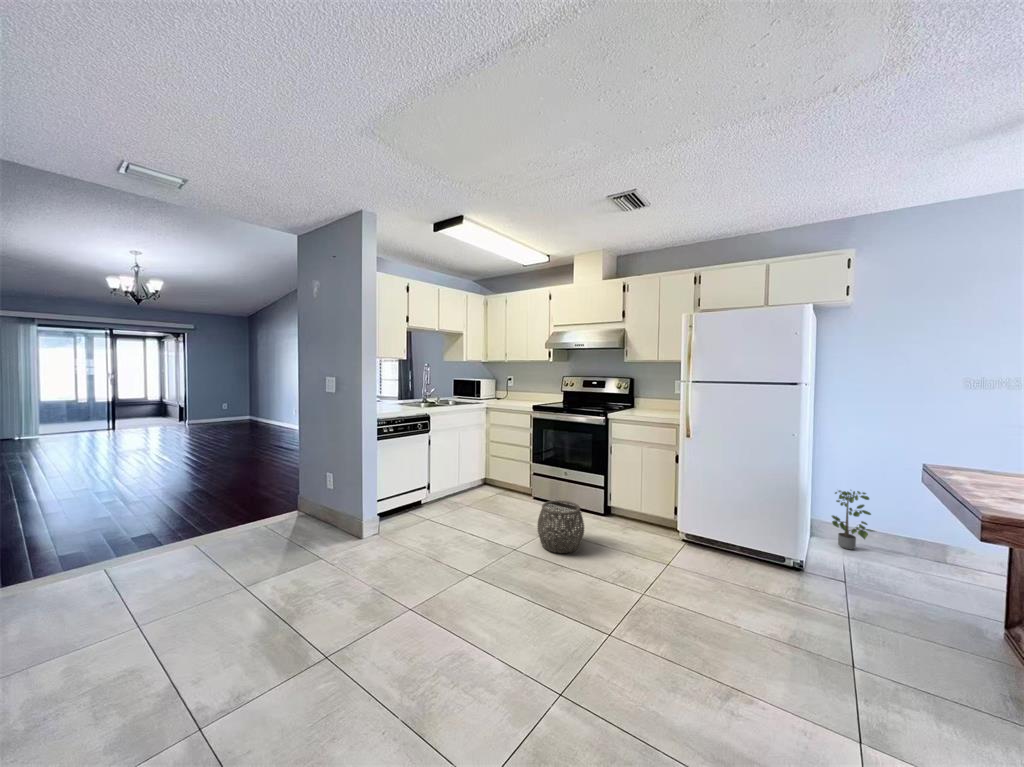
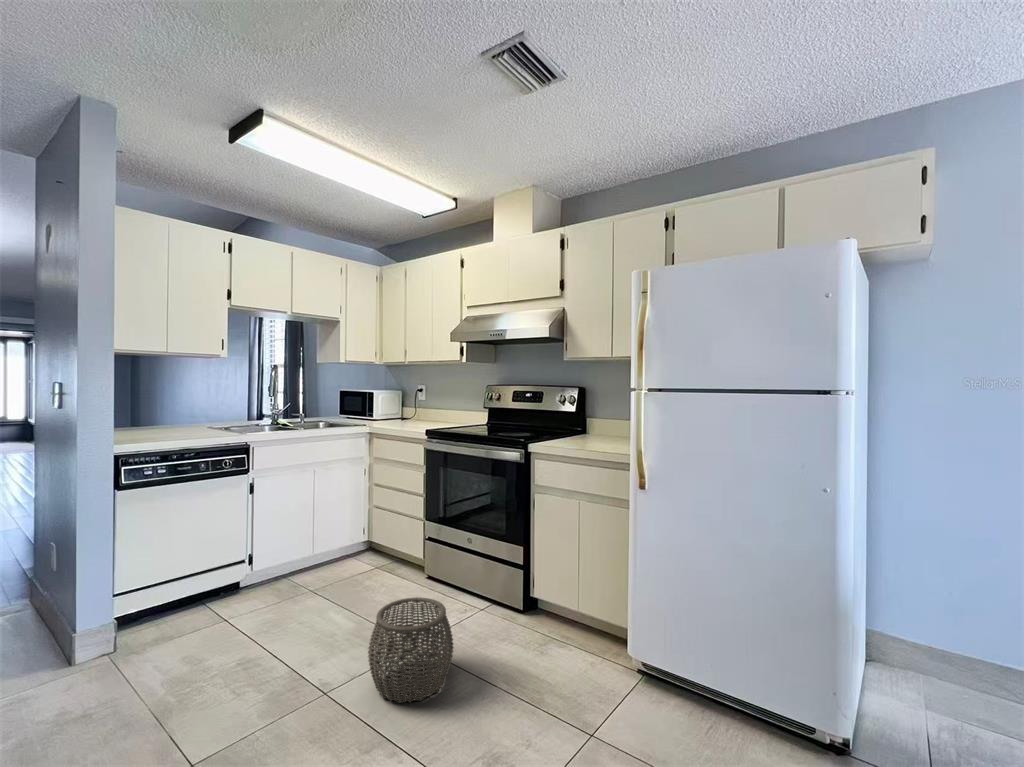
potted plant: present [832,490,873,549] -> none [905,584,993,699]

